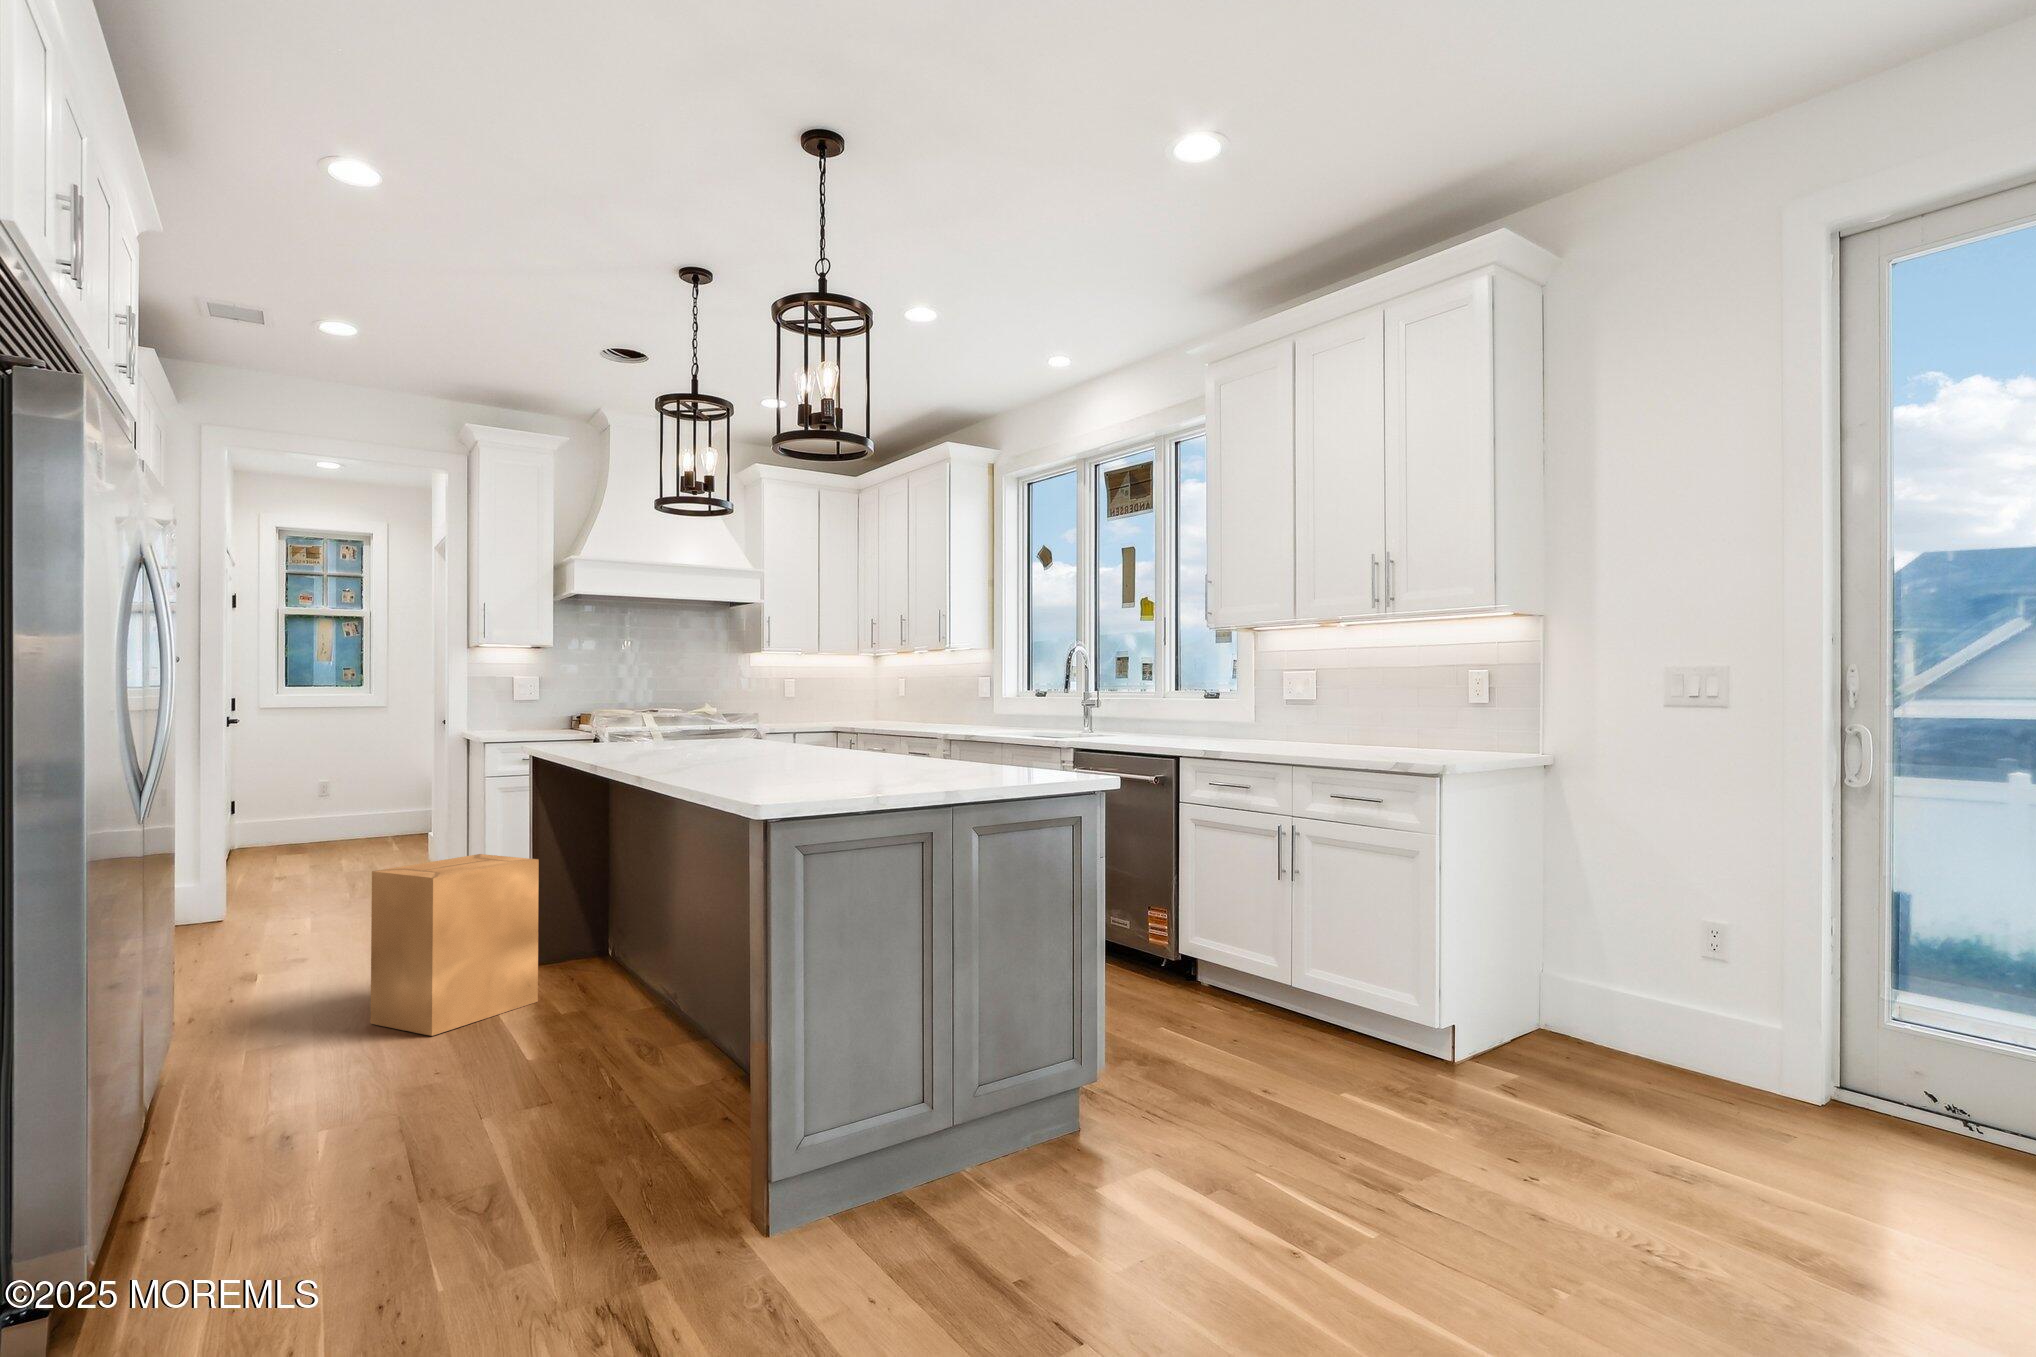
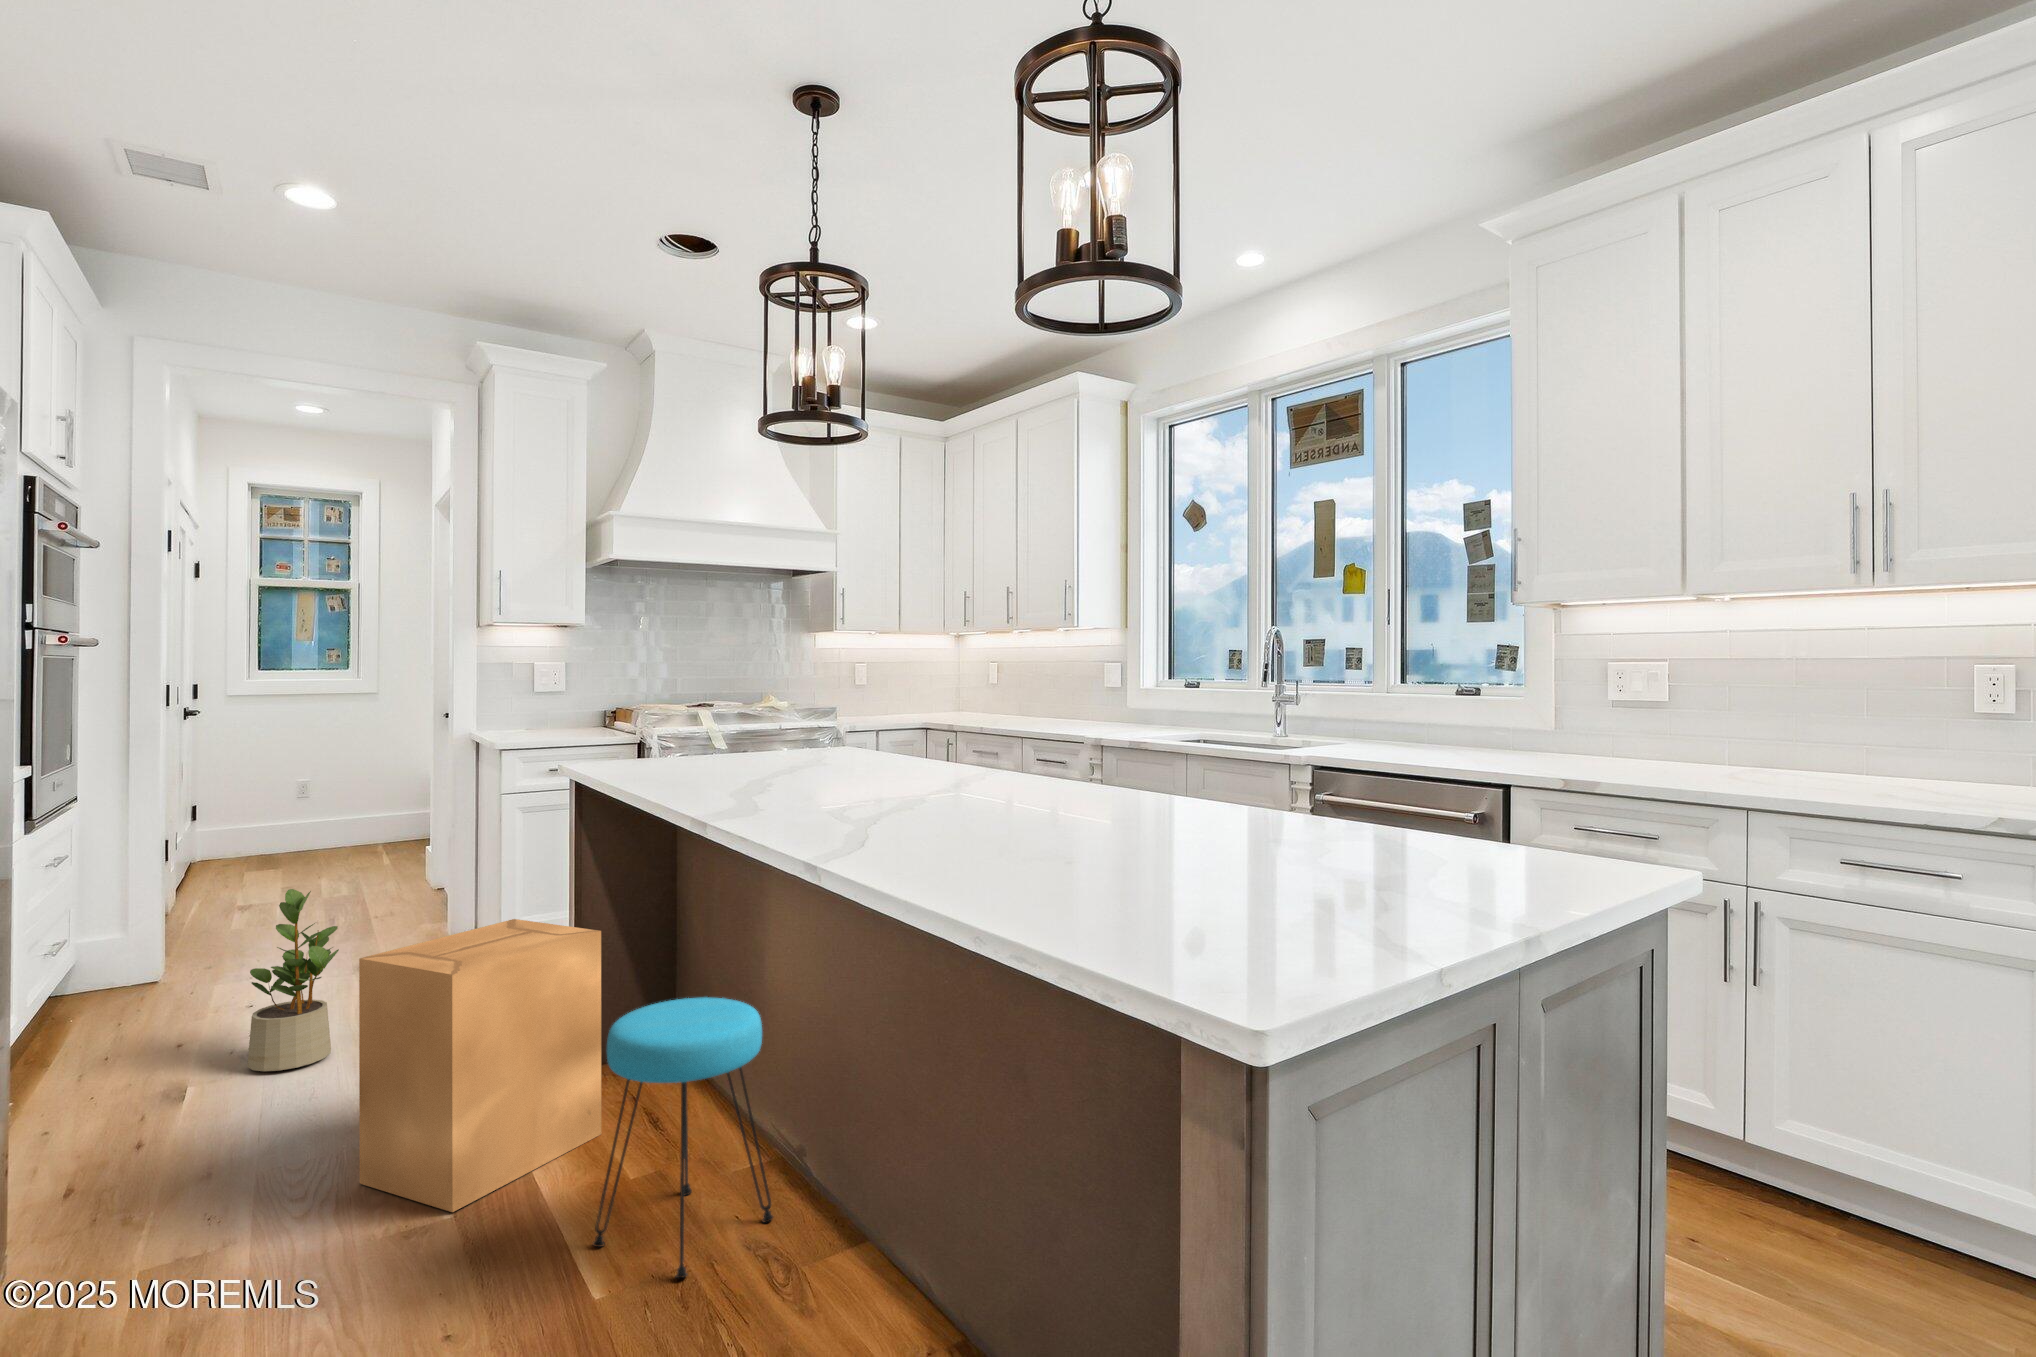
potted plant: none [289,839,356,970] -> present [247,889,339,1071]
stool: none [521,895,643,1062] -> present [593,997,773,1278]

